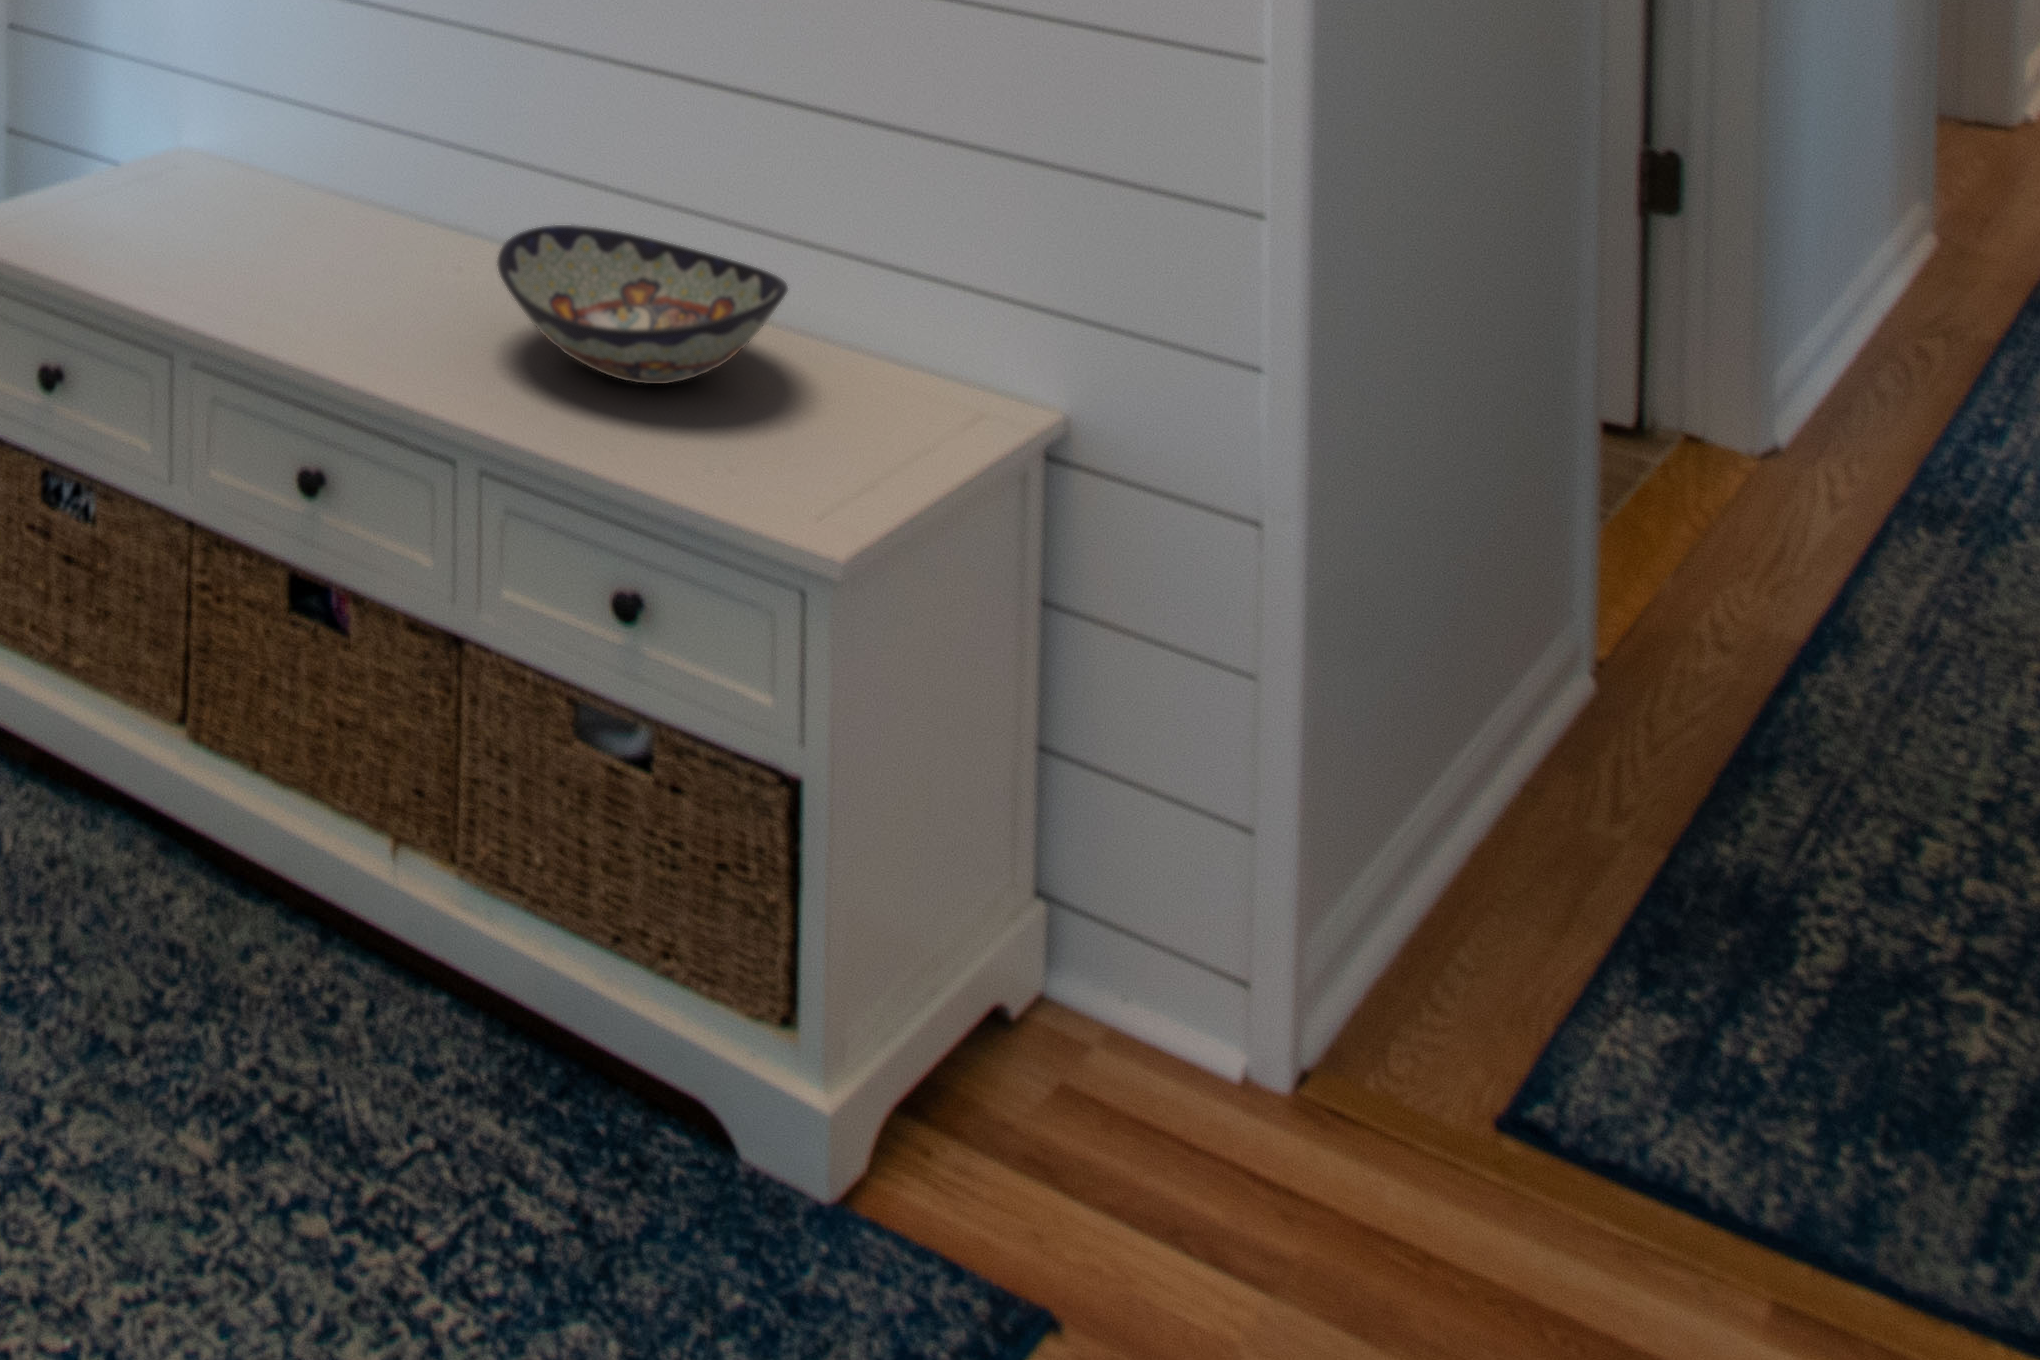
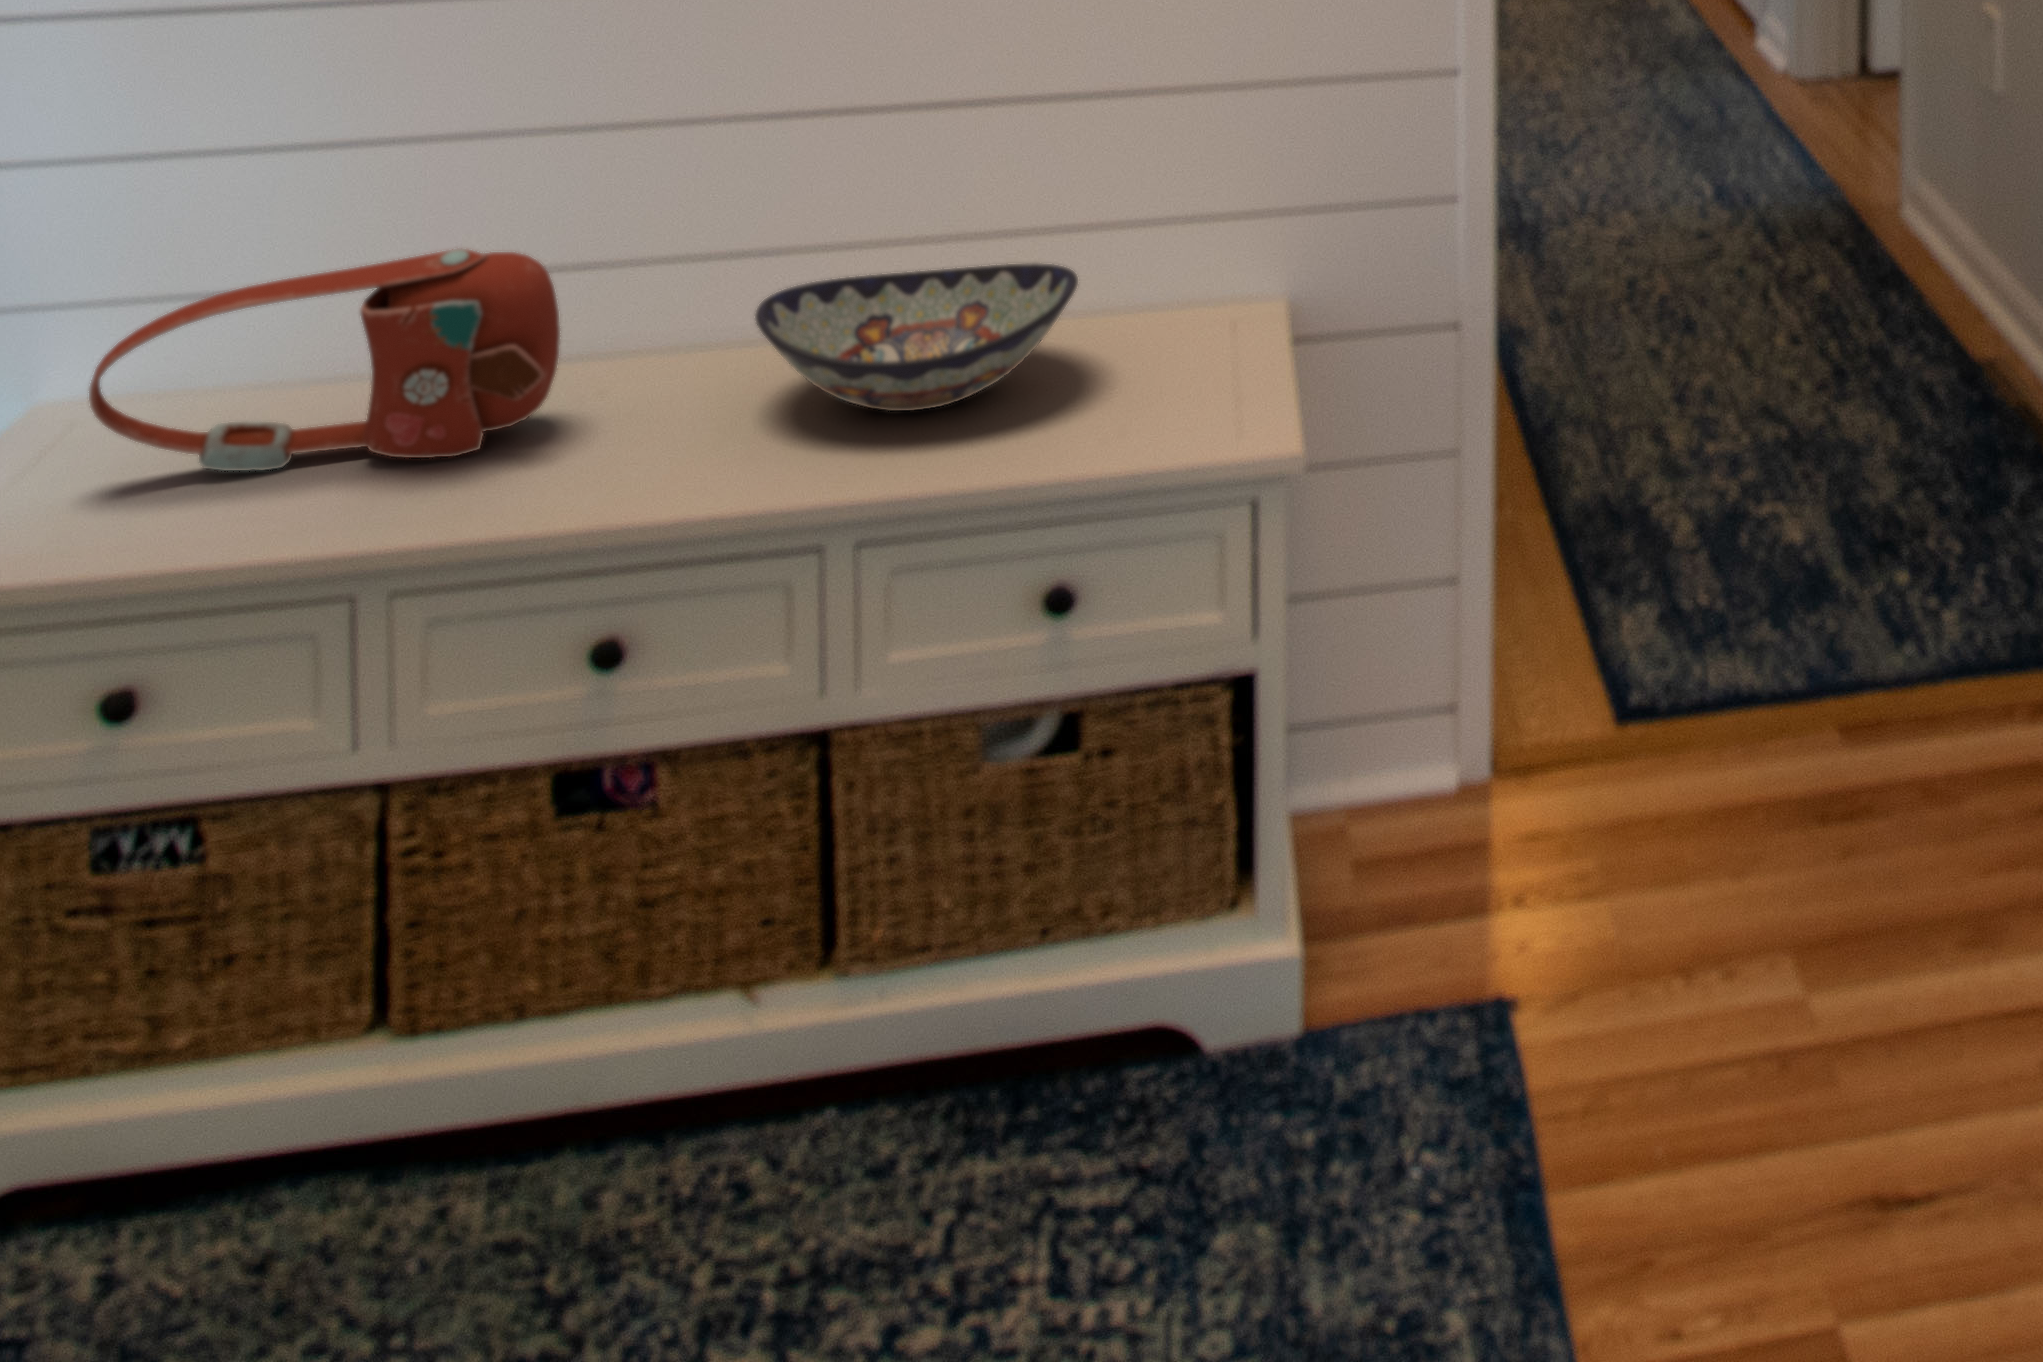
handbag: none [93,88,391,280] -> present [89,249,560,471]

